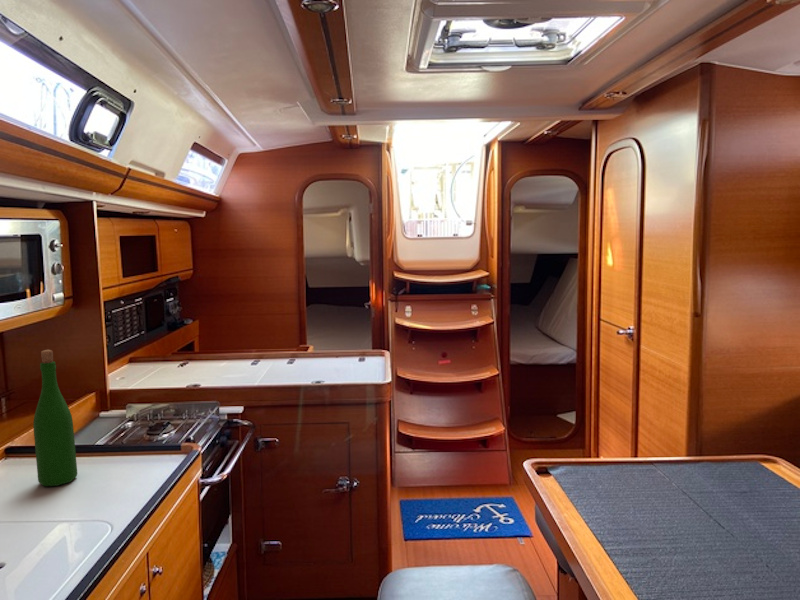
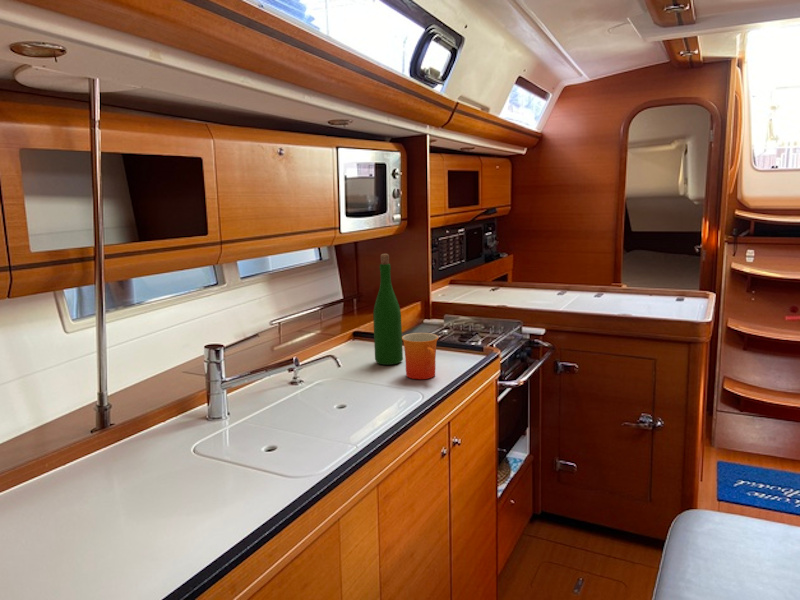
mug: none [76,441,125,501] -> present [402,333,438,379]

